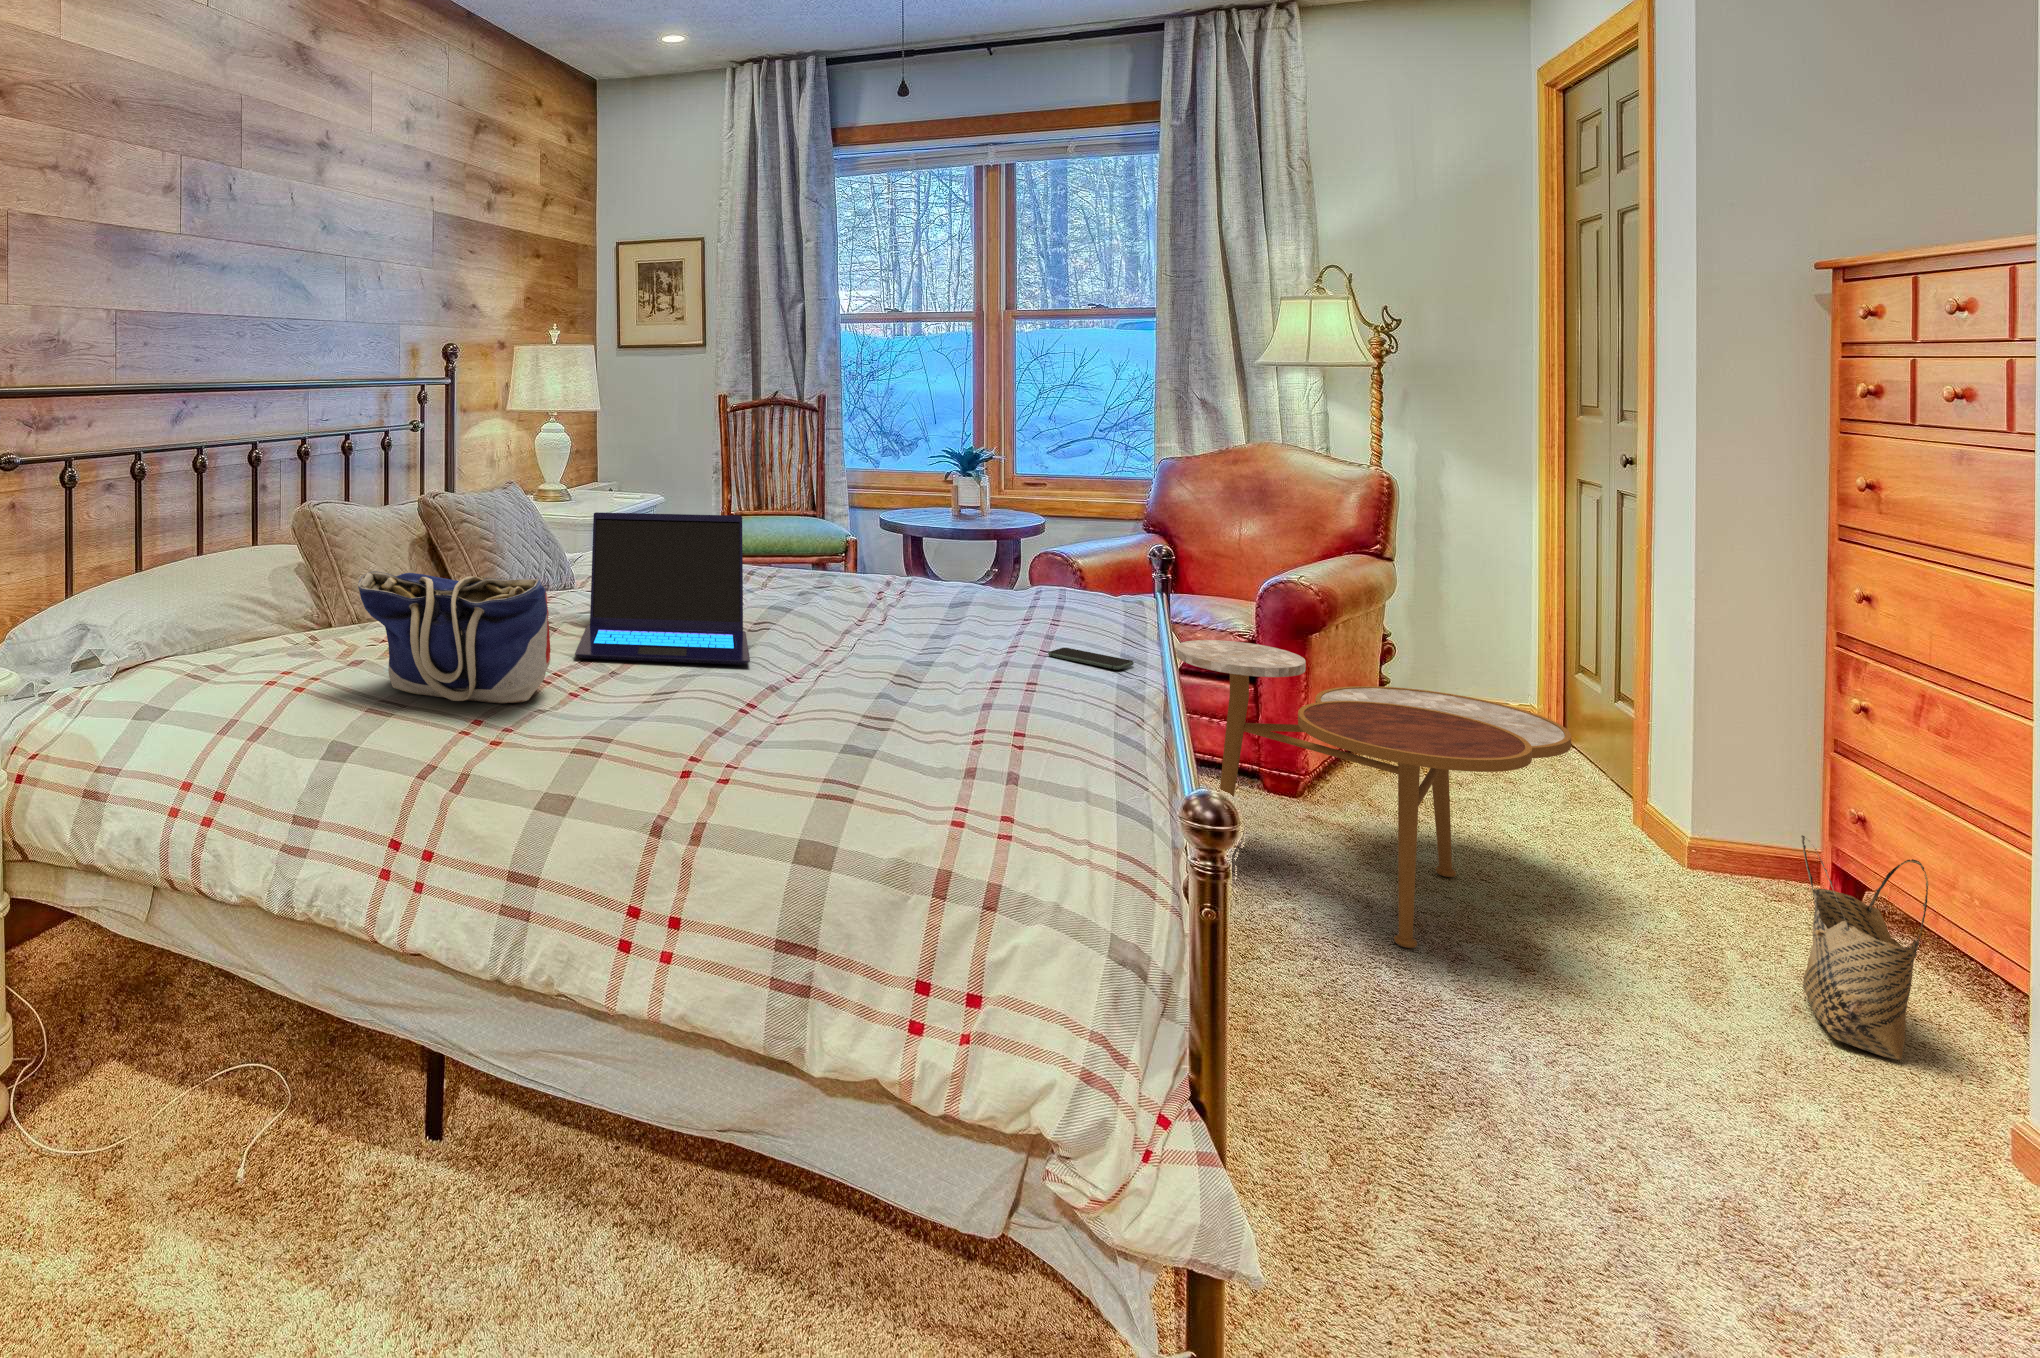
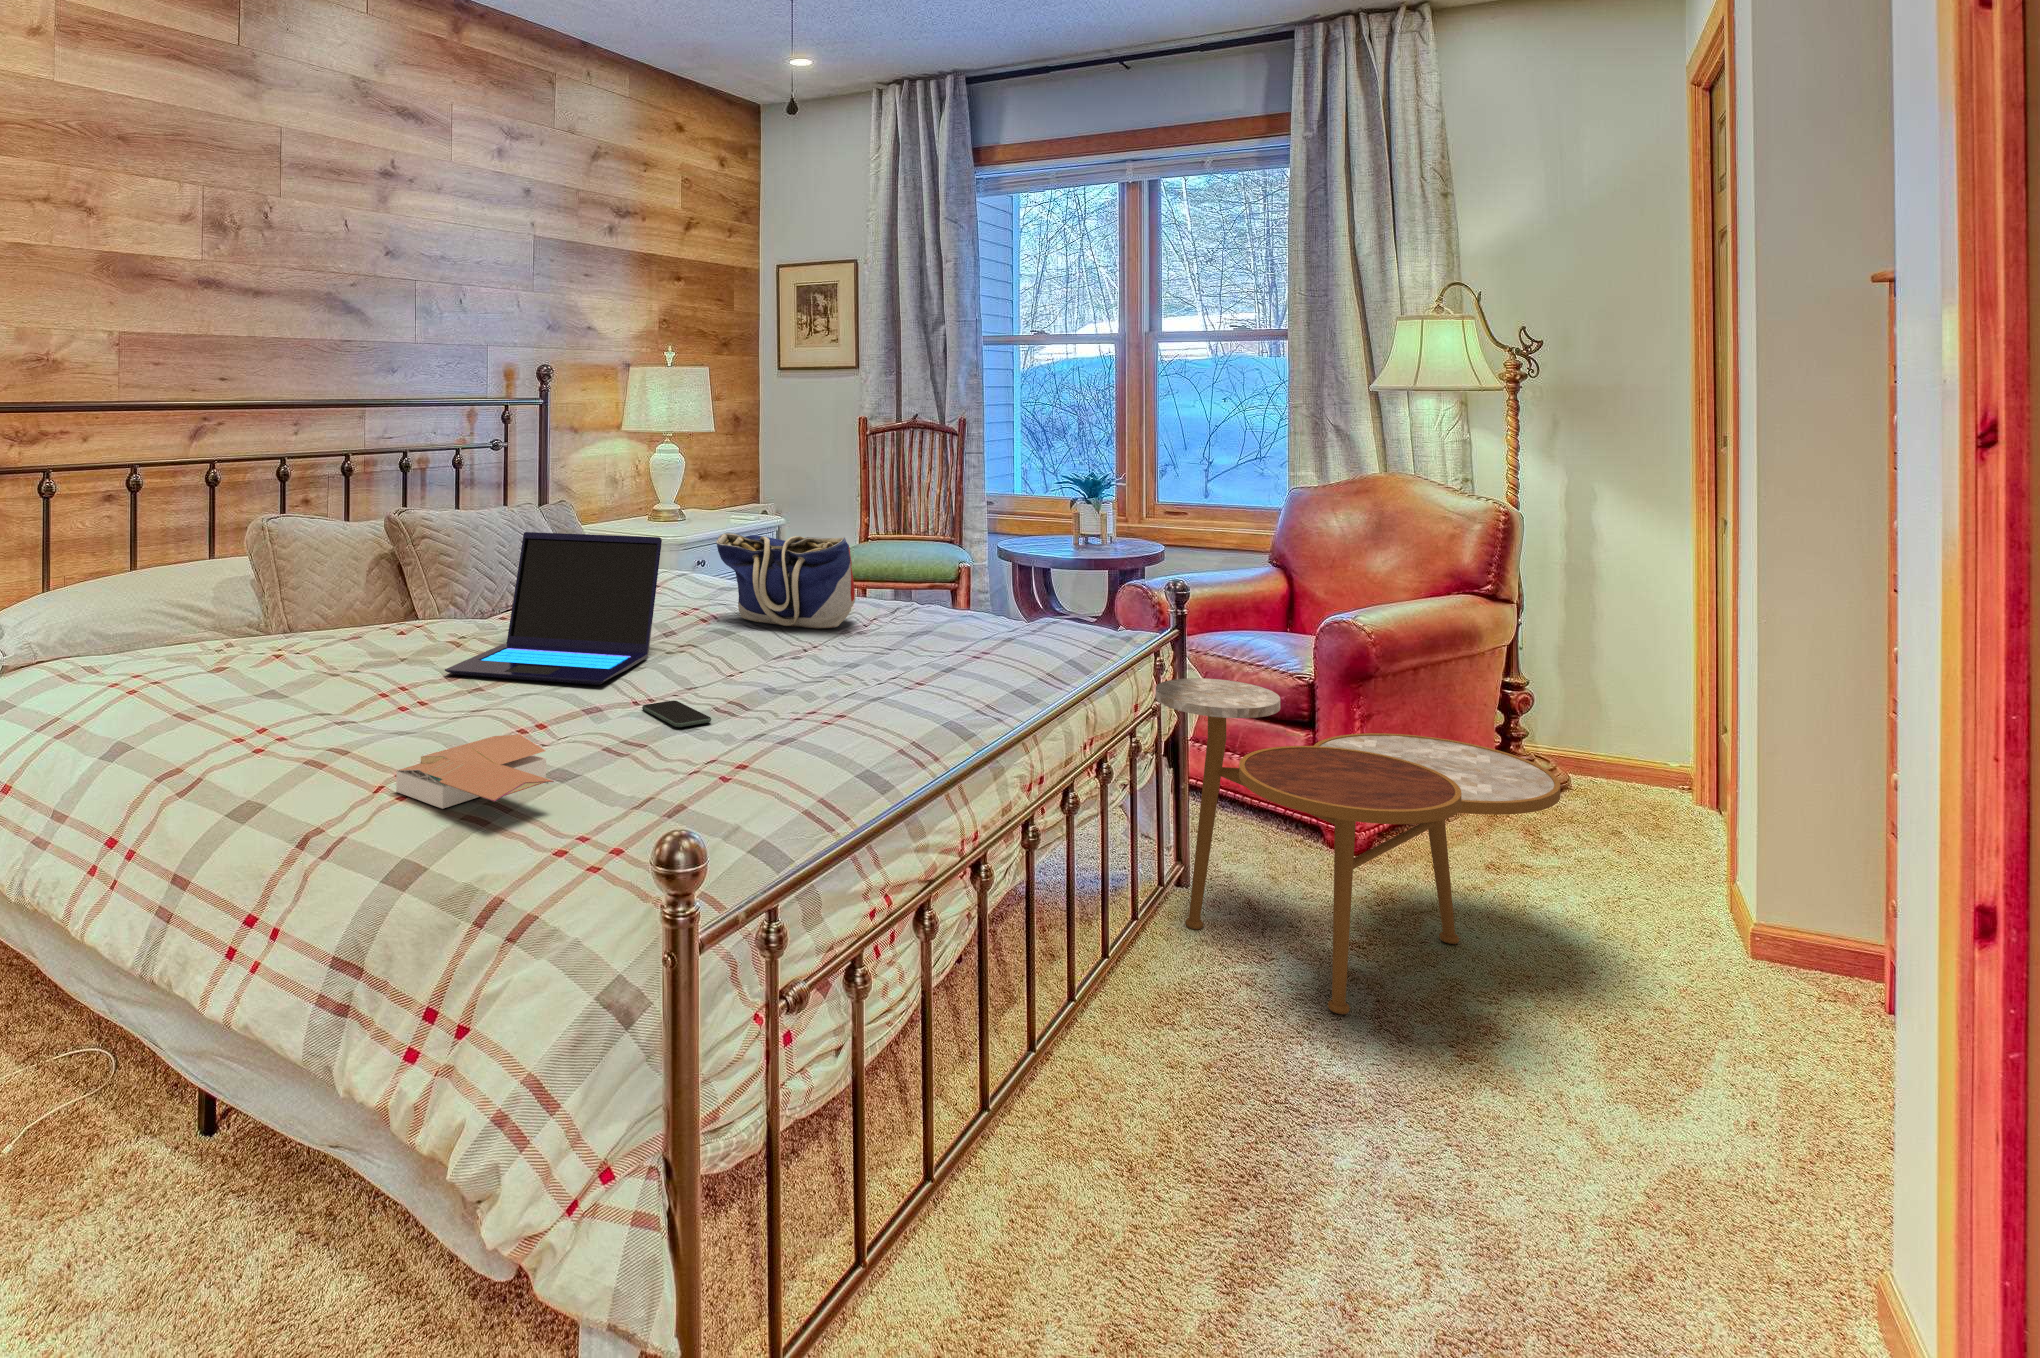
tote bag: present [358,571,551,703] -> present [716,533,856,629]
smartphone: present [1048,648,1134,670] -> present [642,701,711,727]
book: none [718,719,901,798] -> present [396,735,554,809]
woven basket: present [1801,835,1928,1060] -> none [1737,909,1852,1166]

